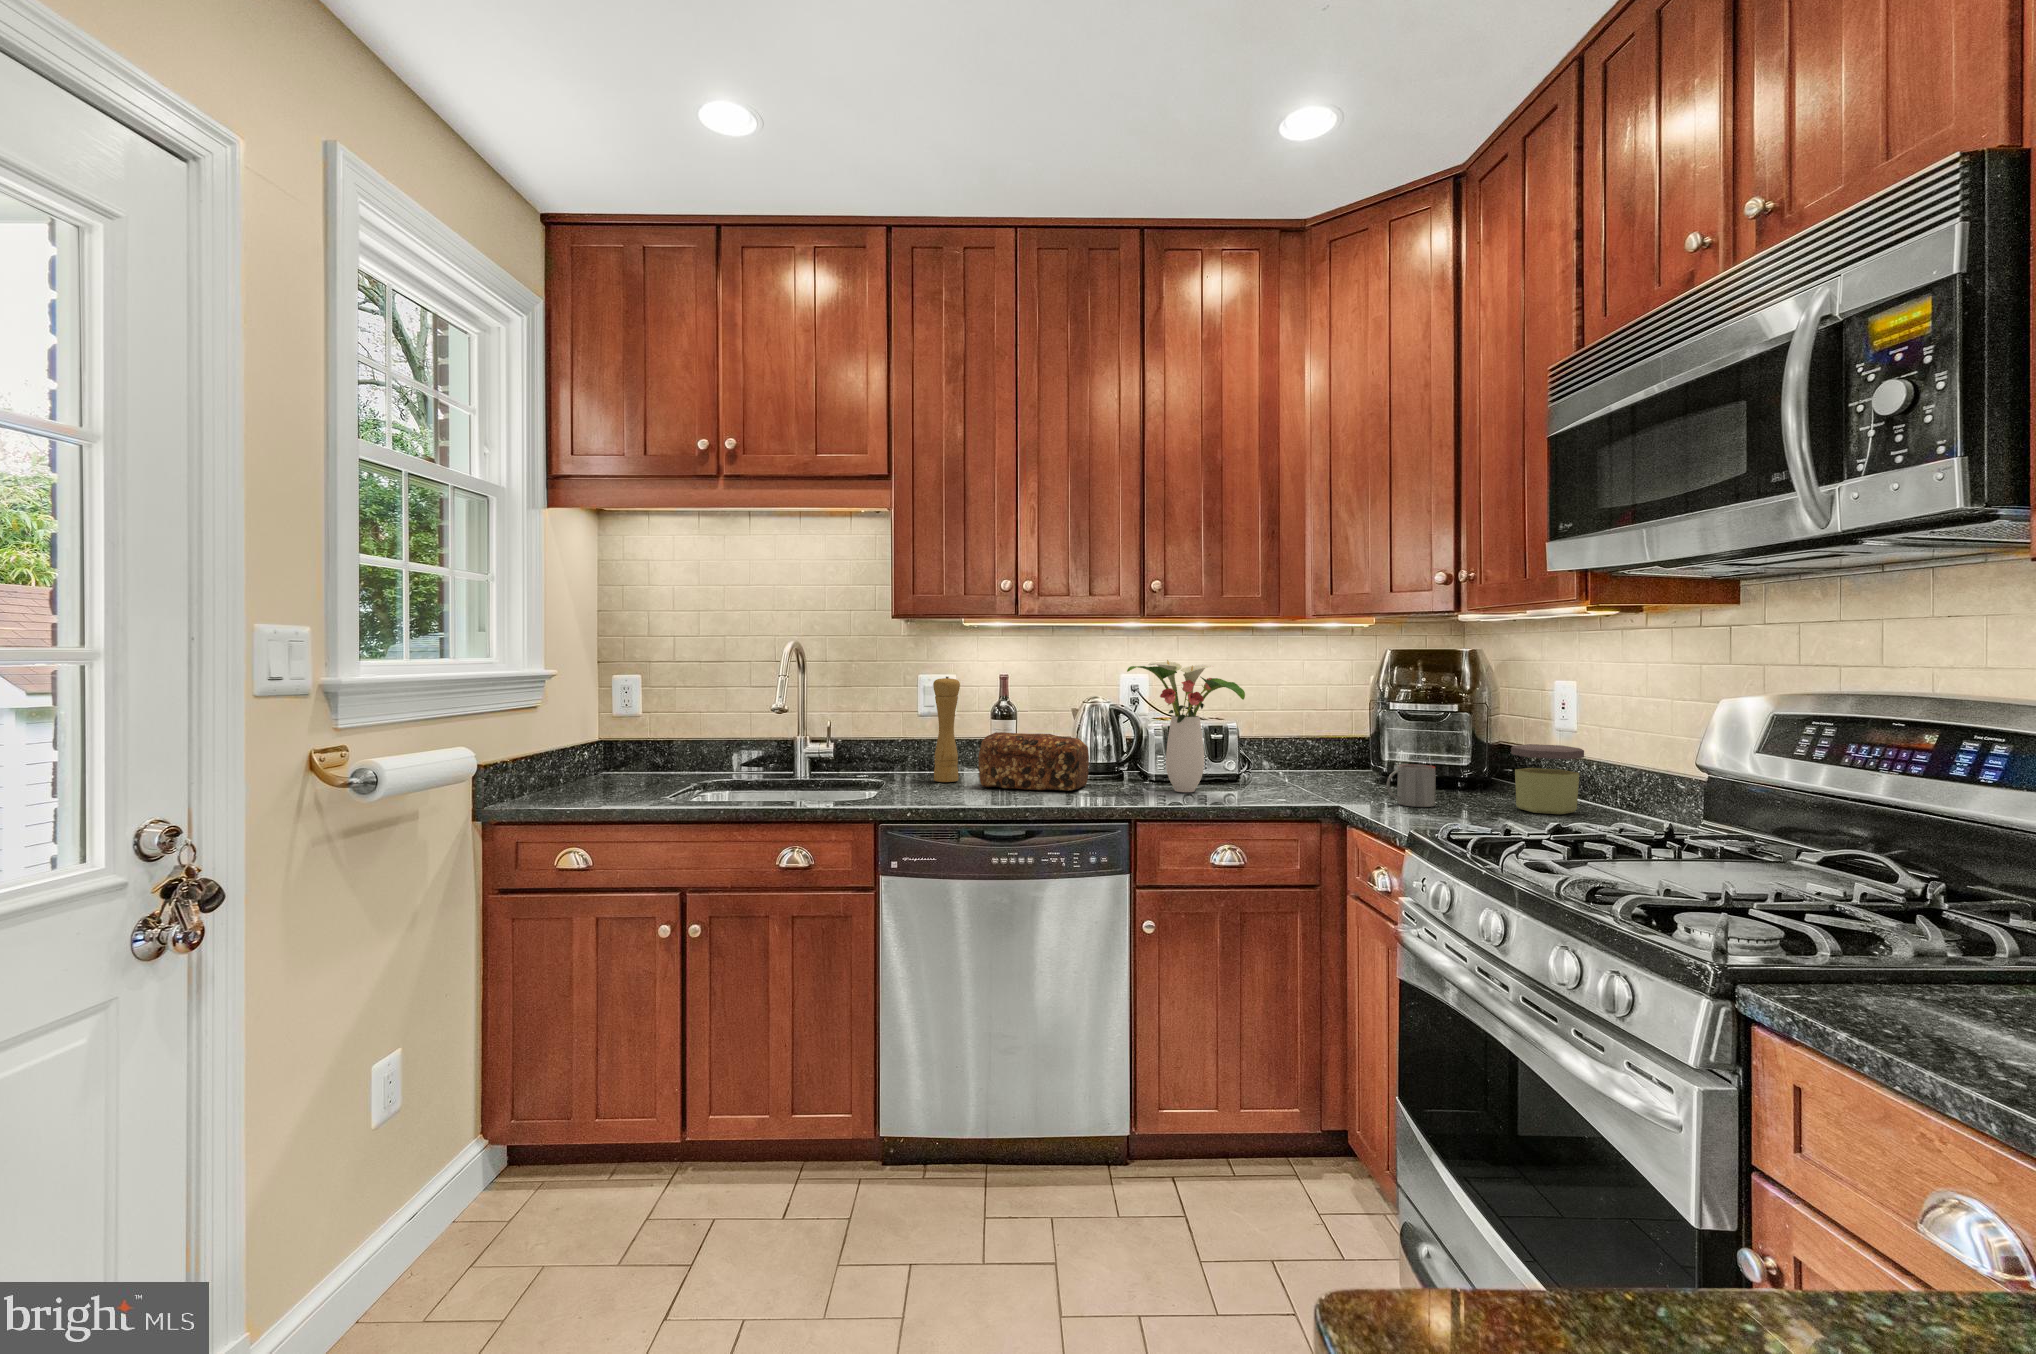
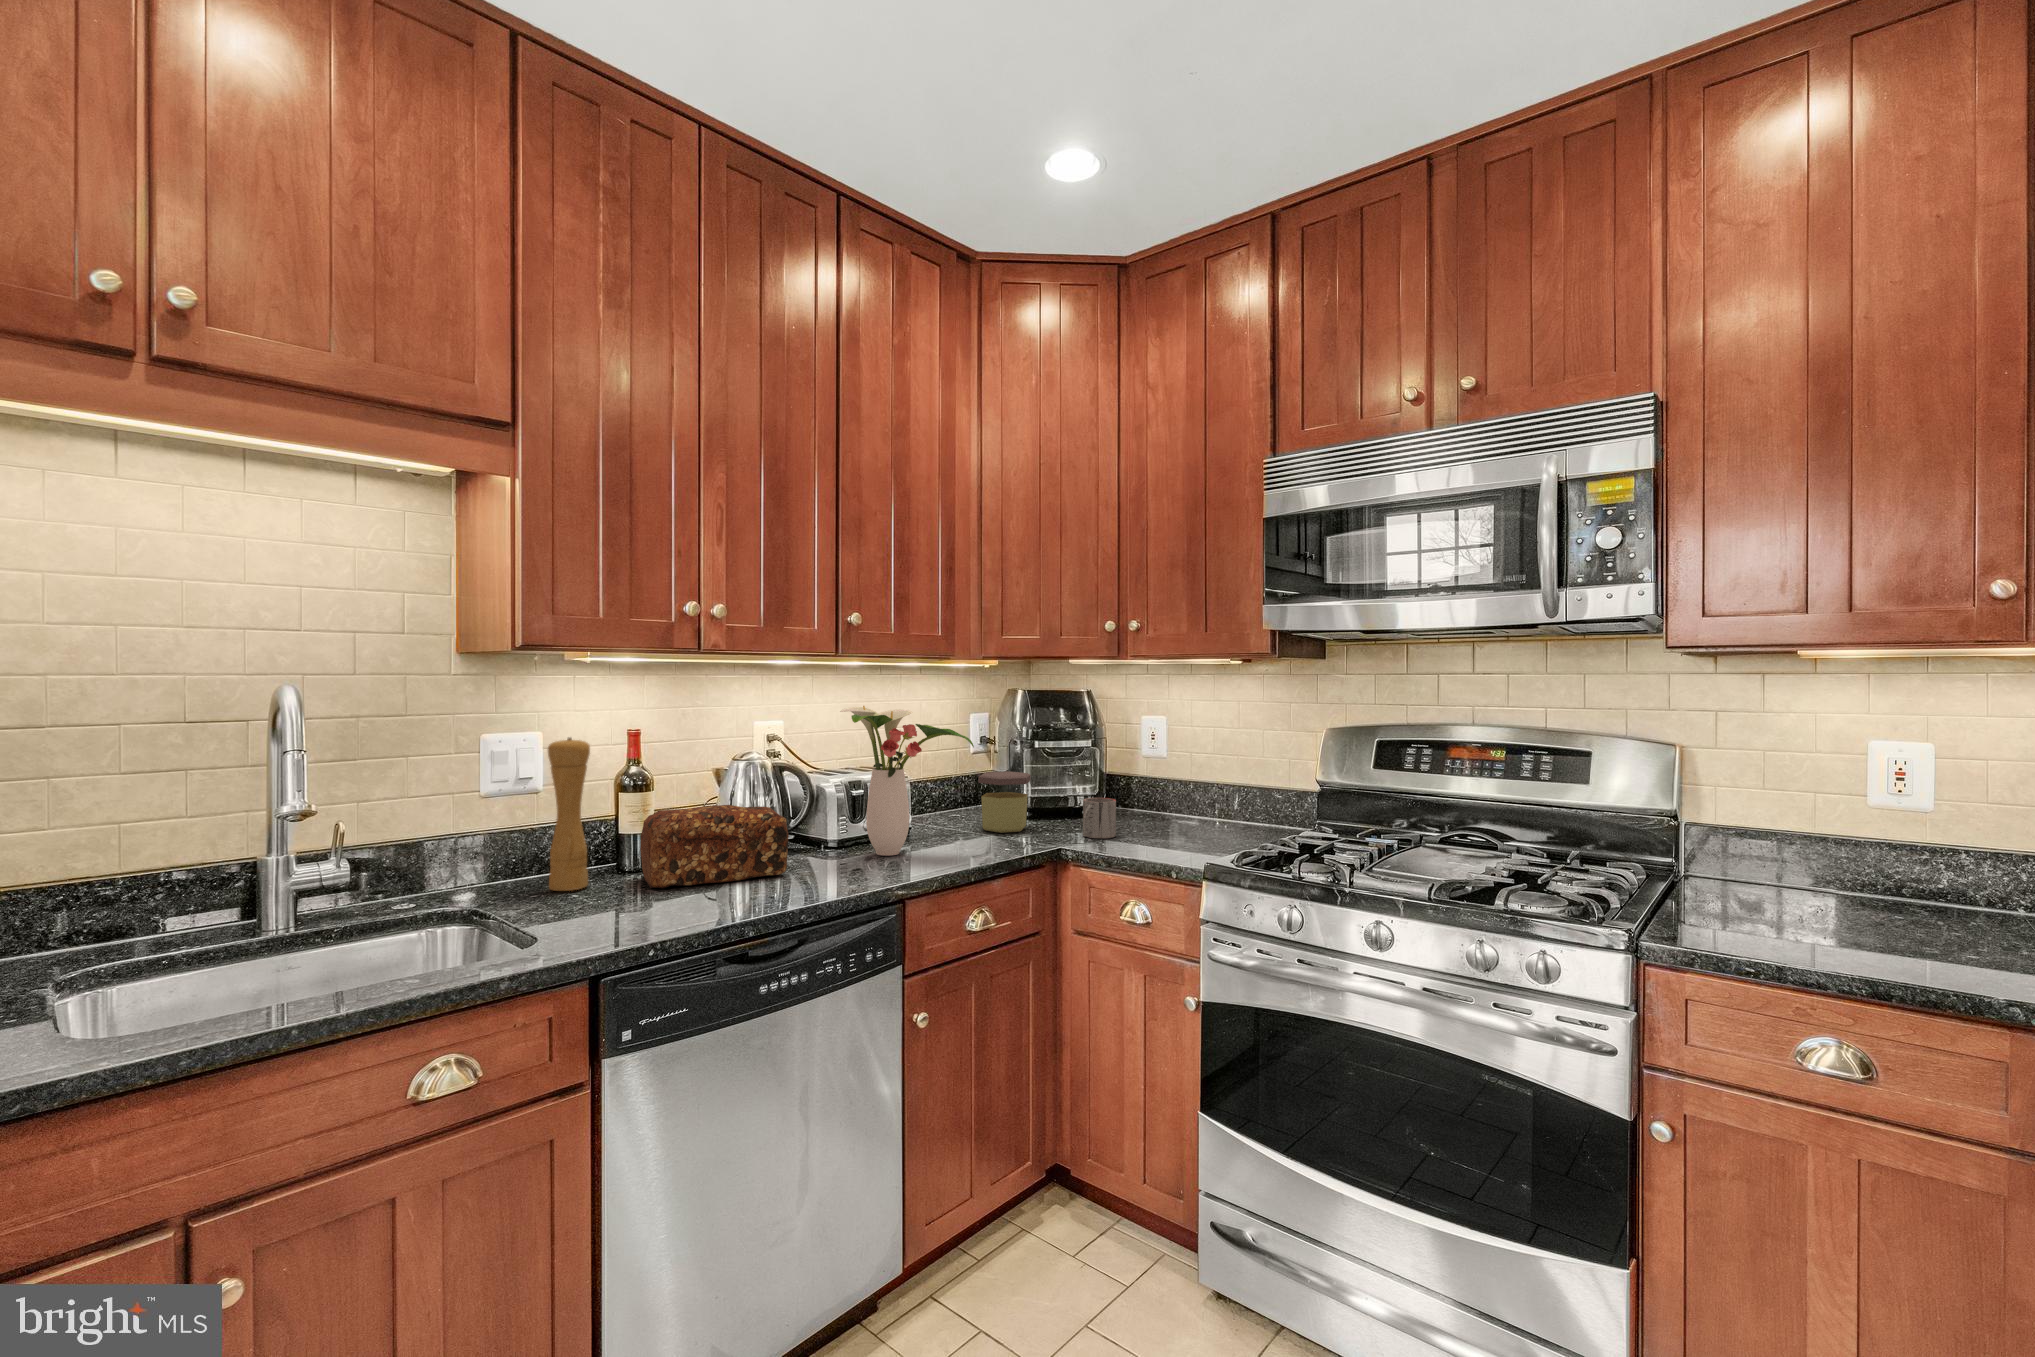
jar: present [1511,744,1584,814] -> present [978,771,1031,833]

